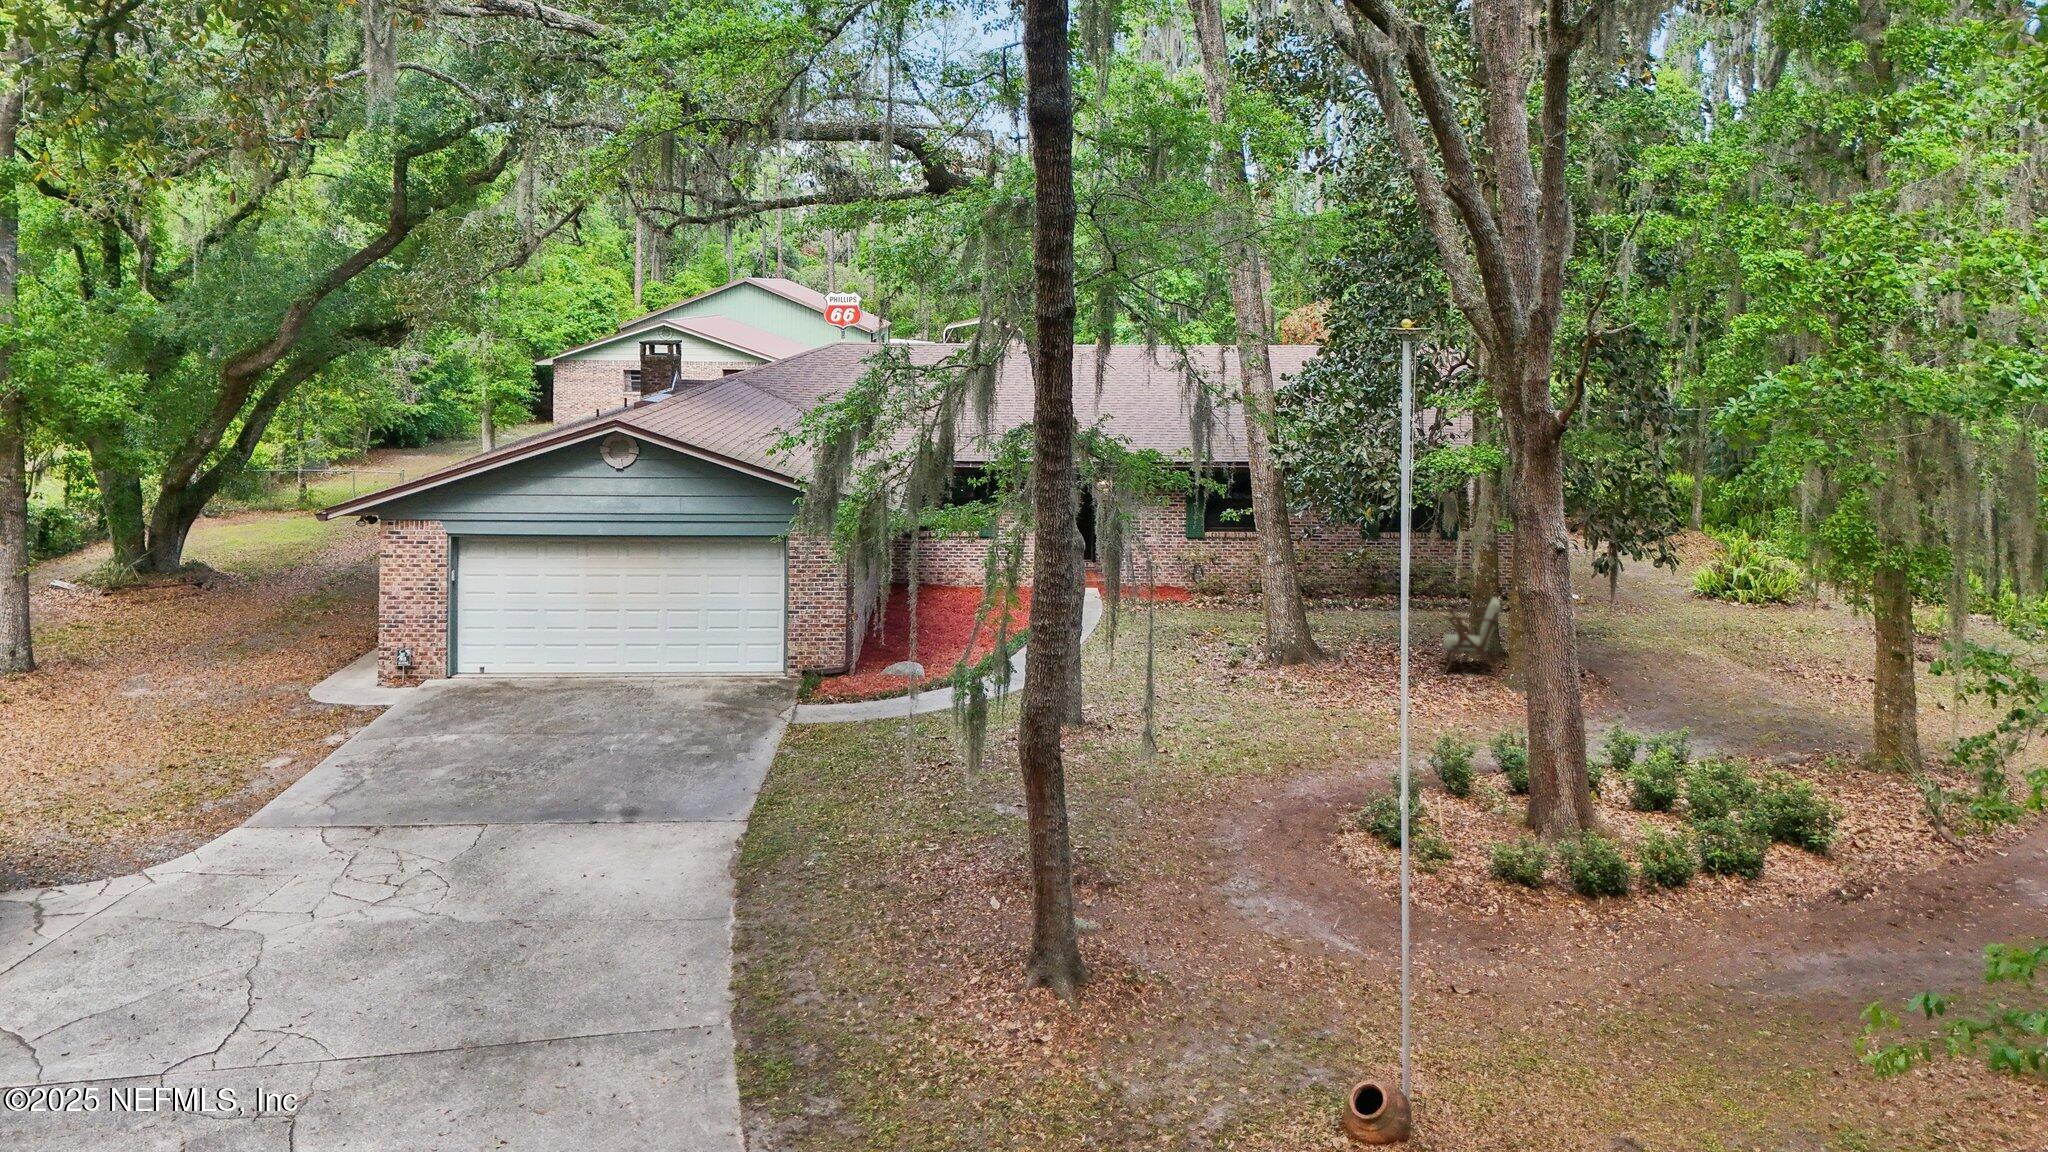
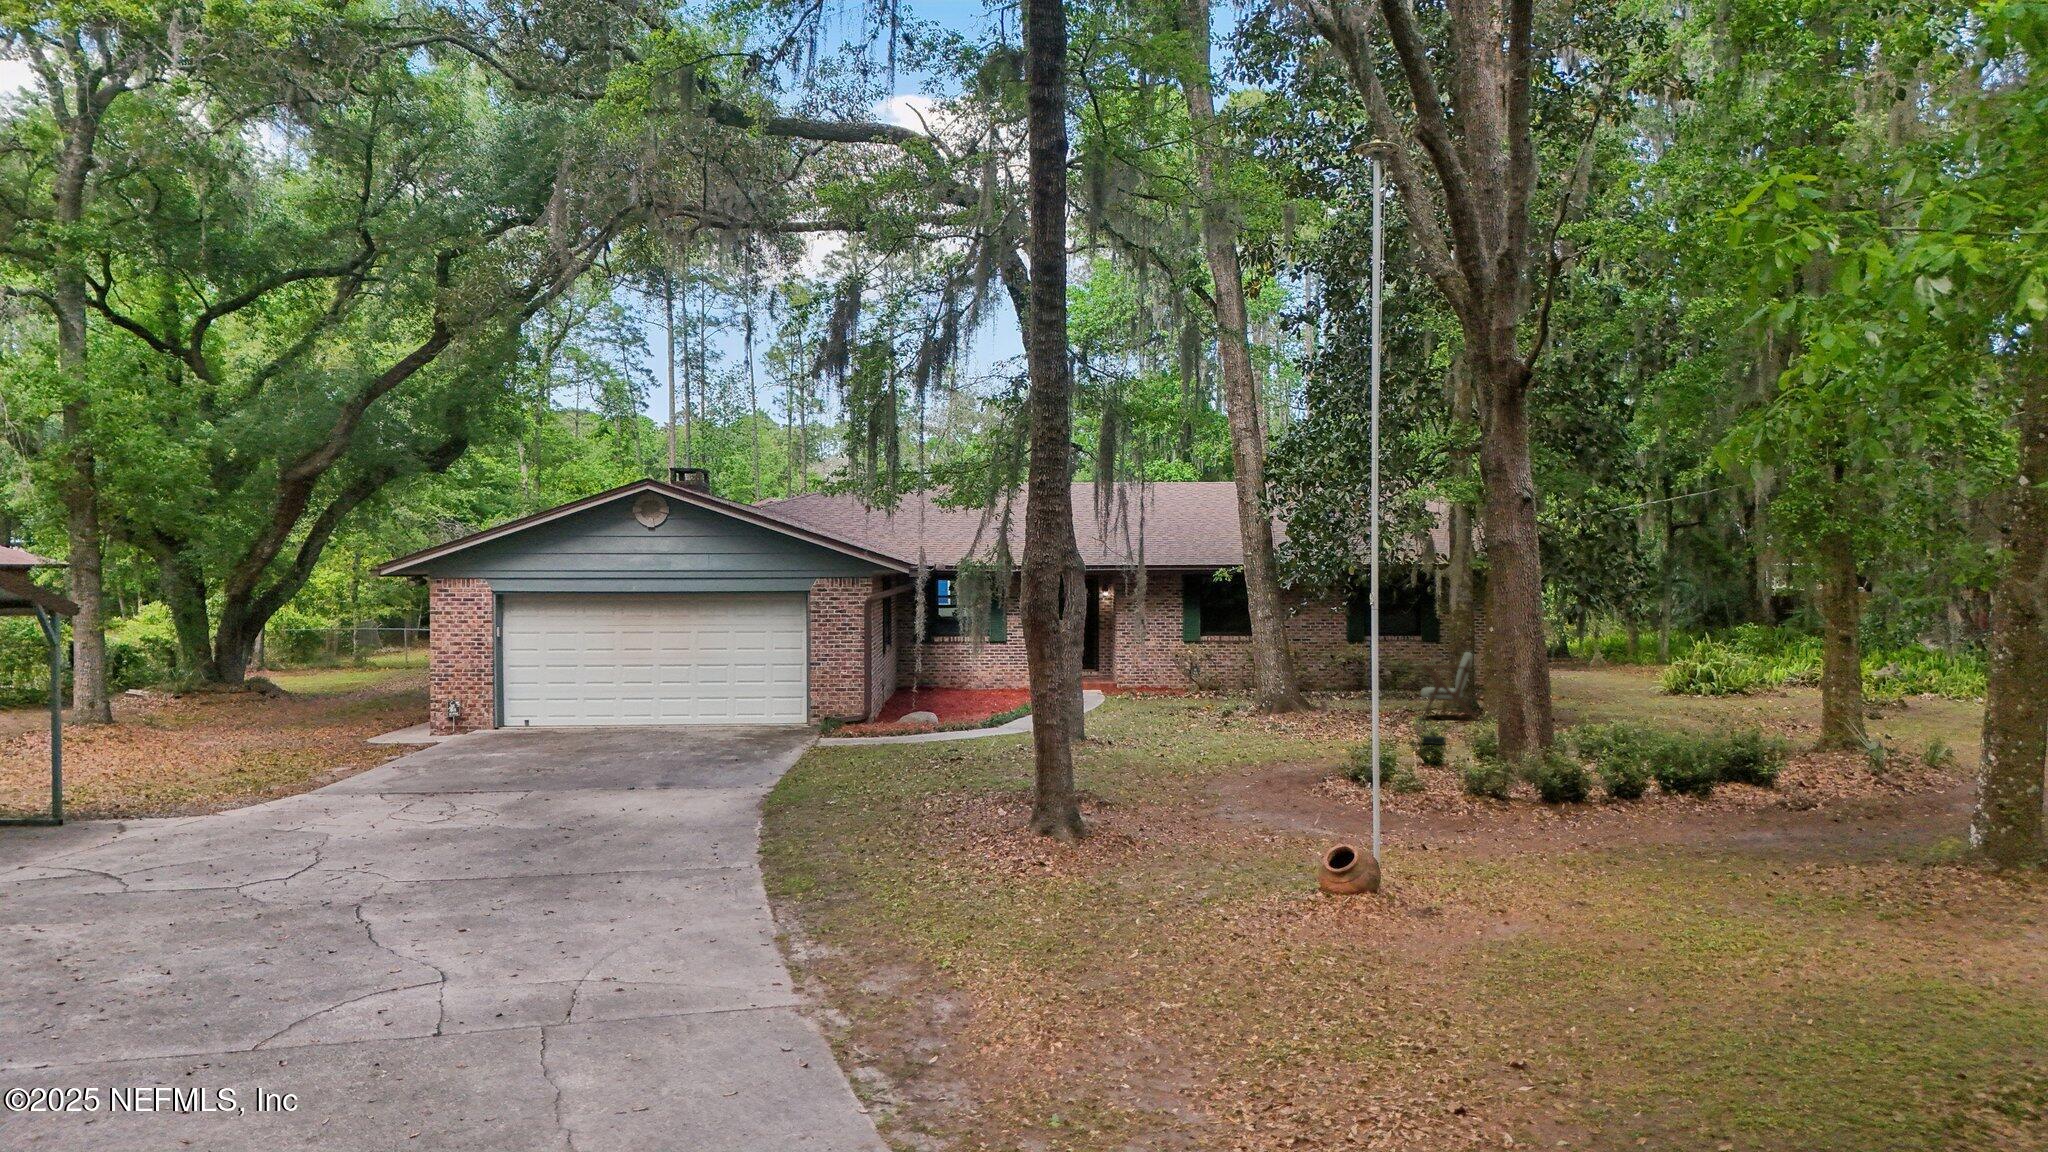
decorative plant: none [1438,701,1474,735] -> present [1418,717,1448,745]

